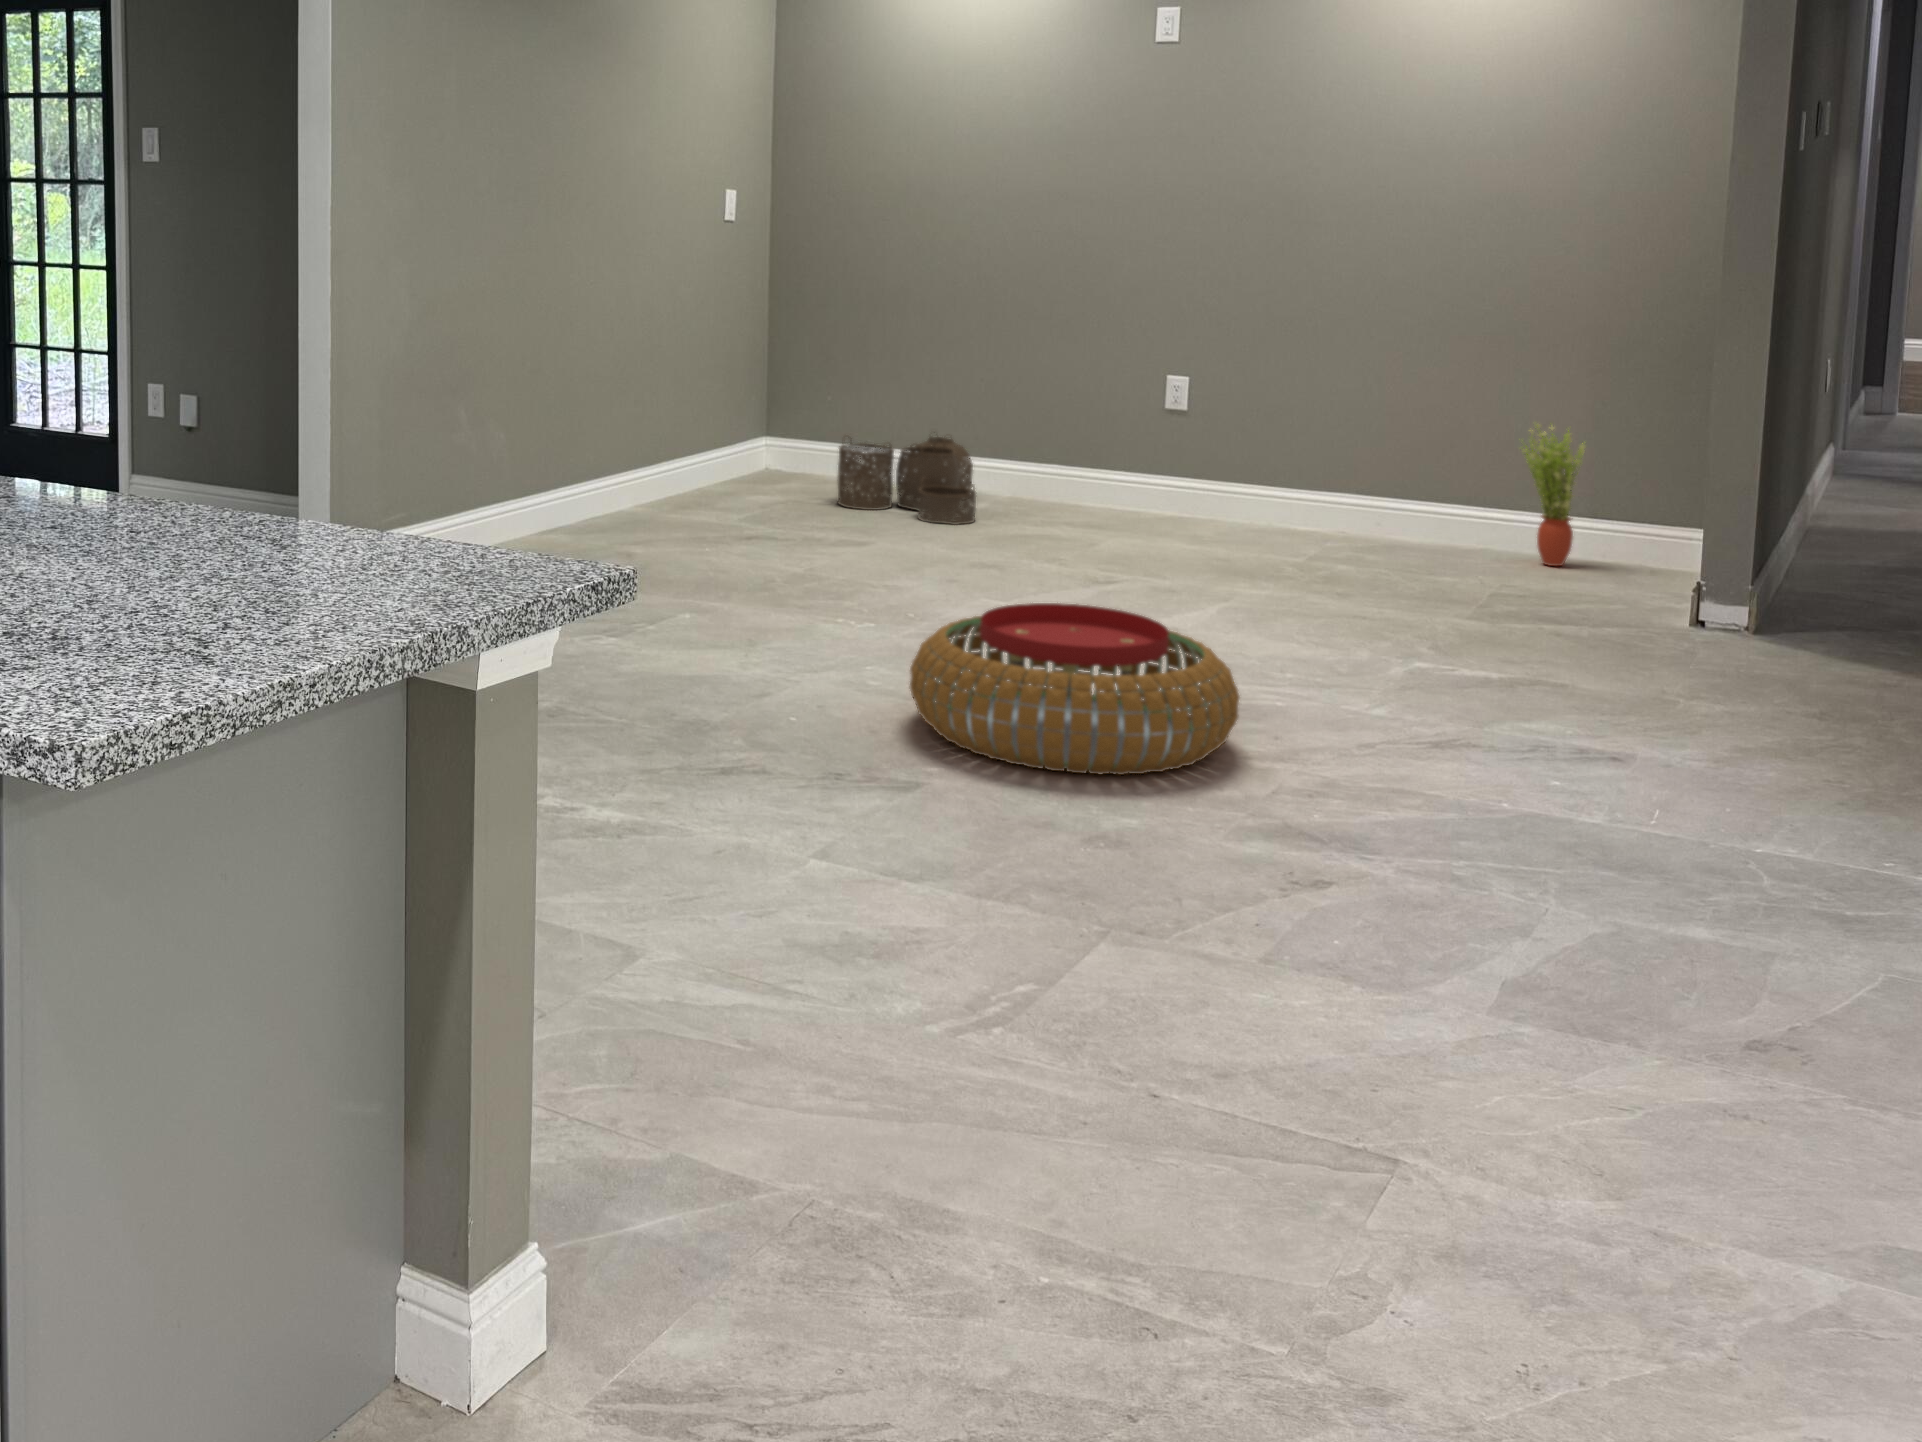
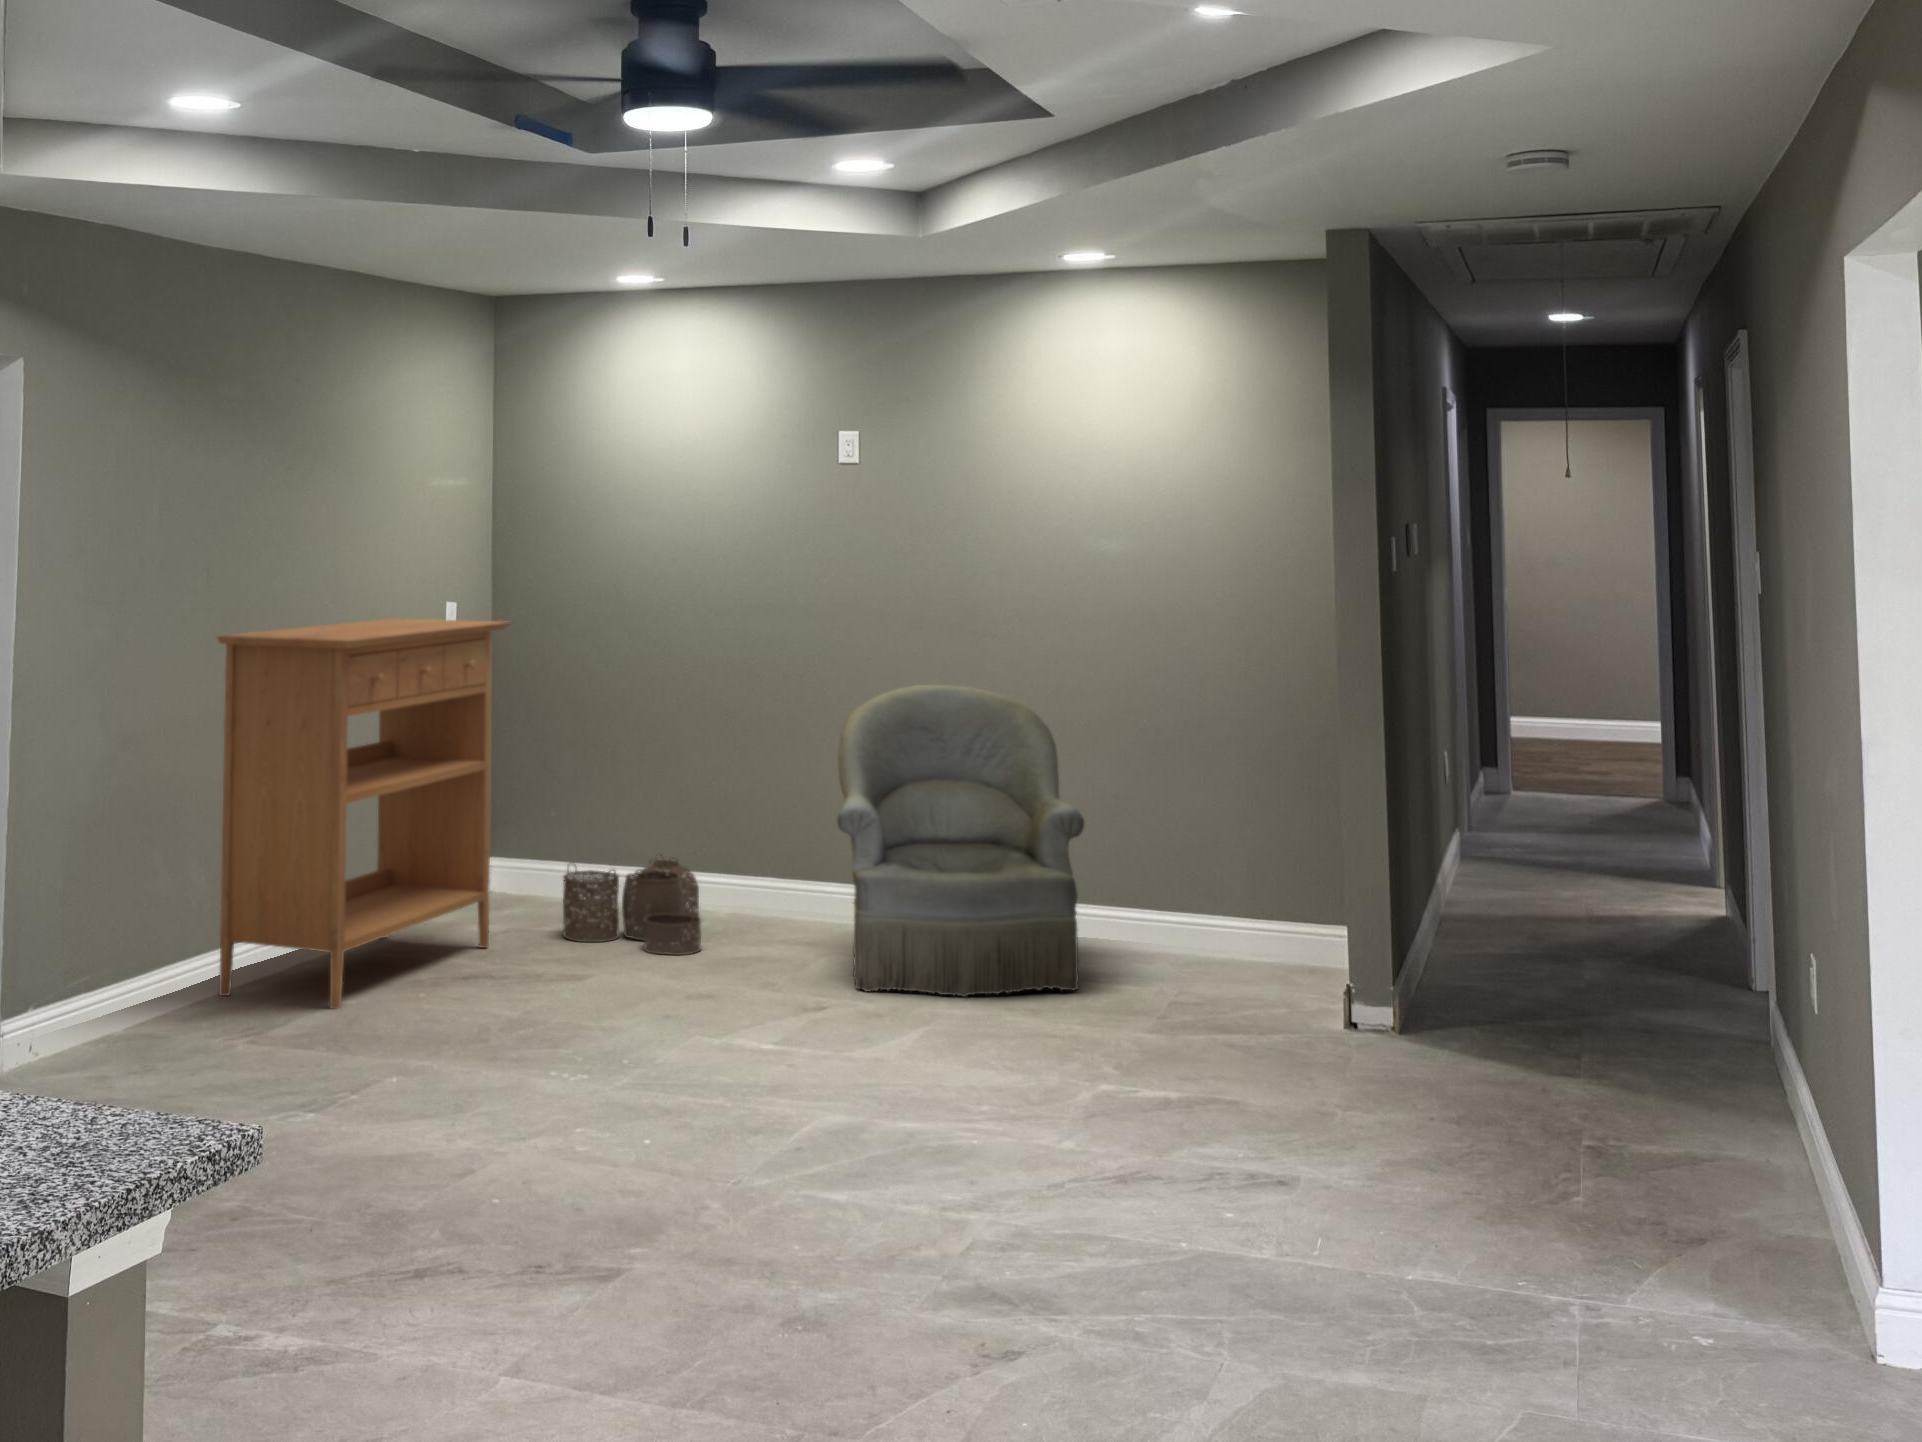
console table: none [511,198,794,554] -> present [217,618,510,1009]
armchair: none [1124,271,1392,575] -> present [837,685,1084,997]
potted plant: present [1524,425,1585,566] -> none [1200,829,1260,972]
pouf: present [910,603,1239,775] -> none [619,1056,944,1247]

